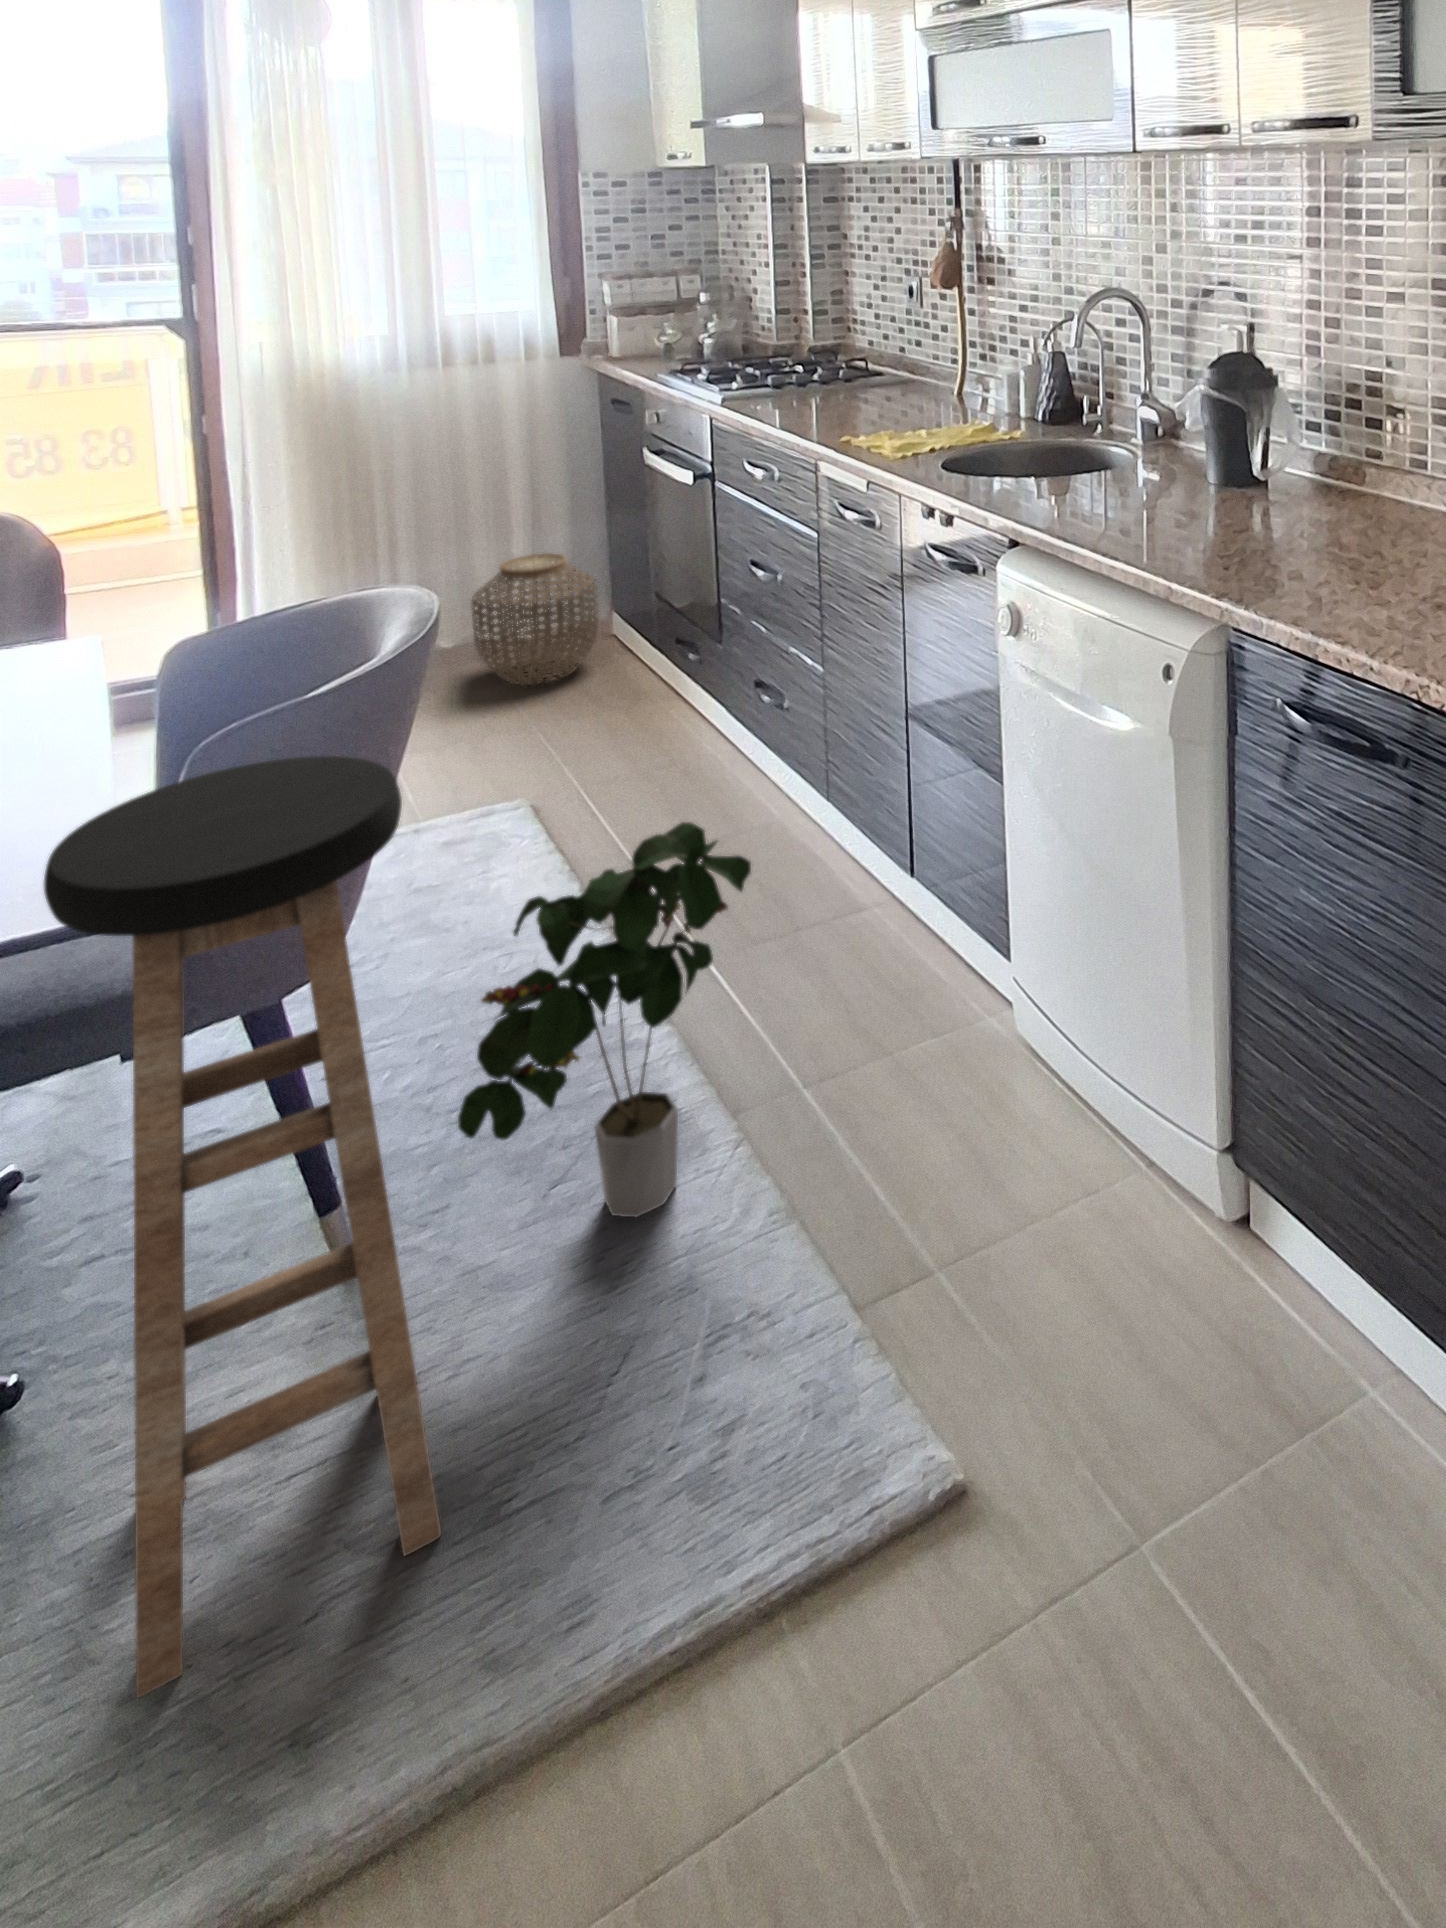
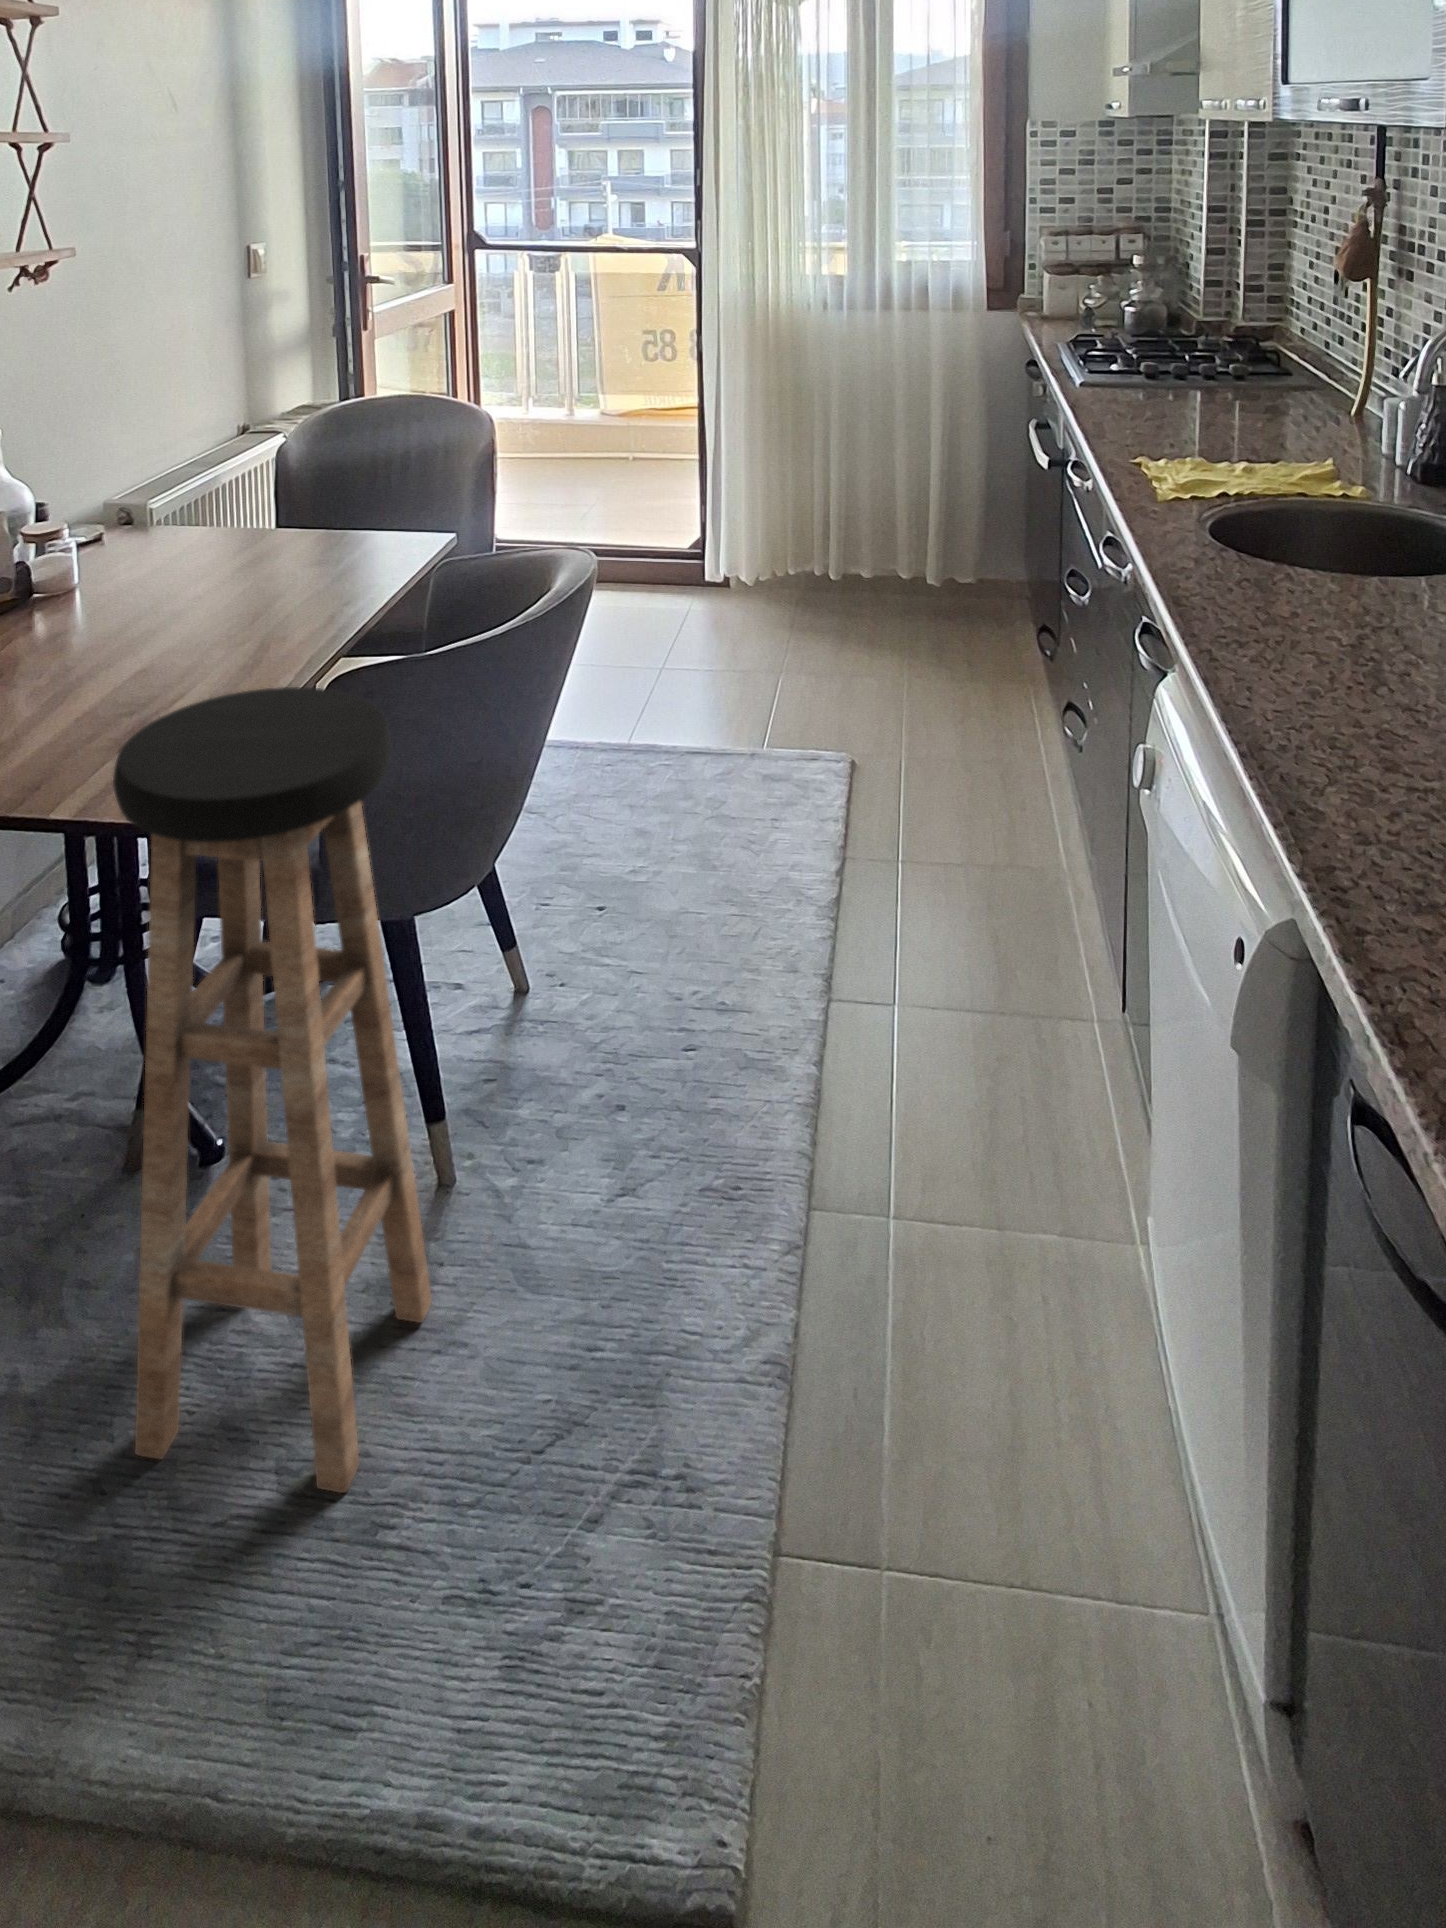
woven basket: present [471,553,599,685] -> none [883,508,997,640]
potted plant: present [458,822,751,1217] -> none [495,869,845,1276]

